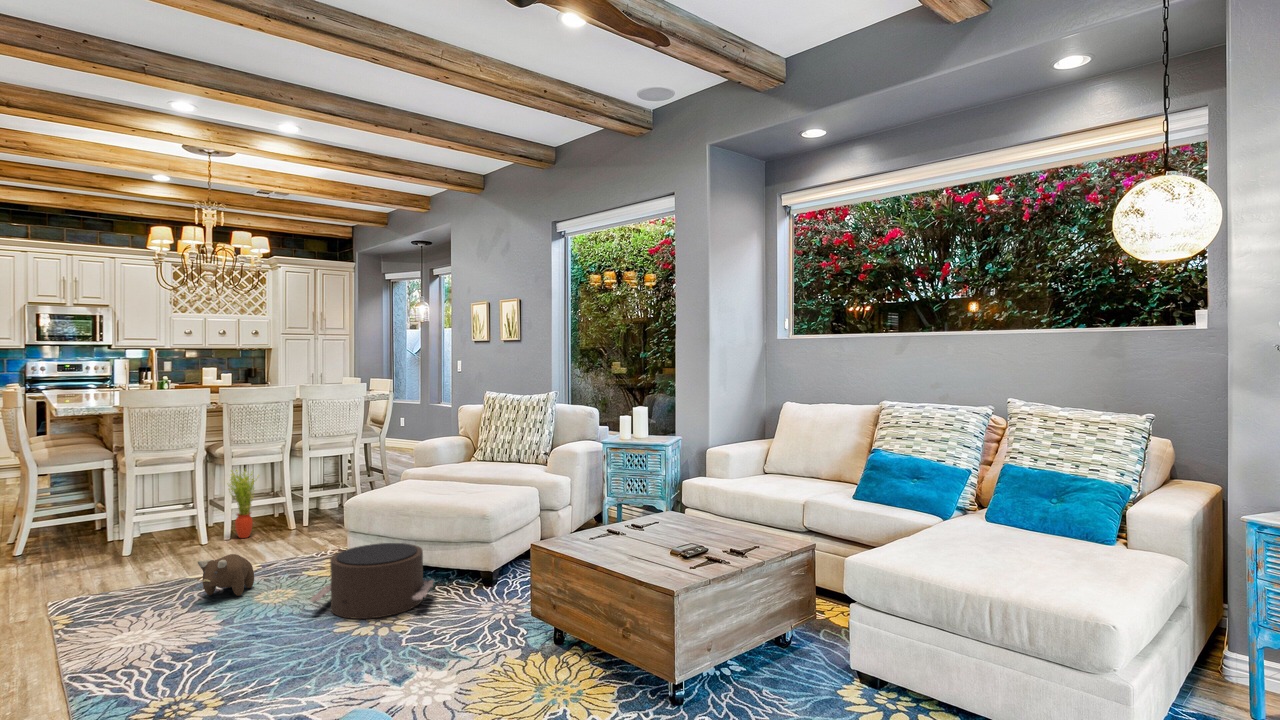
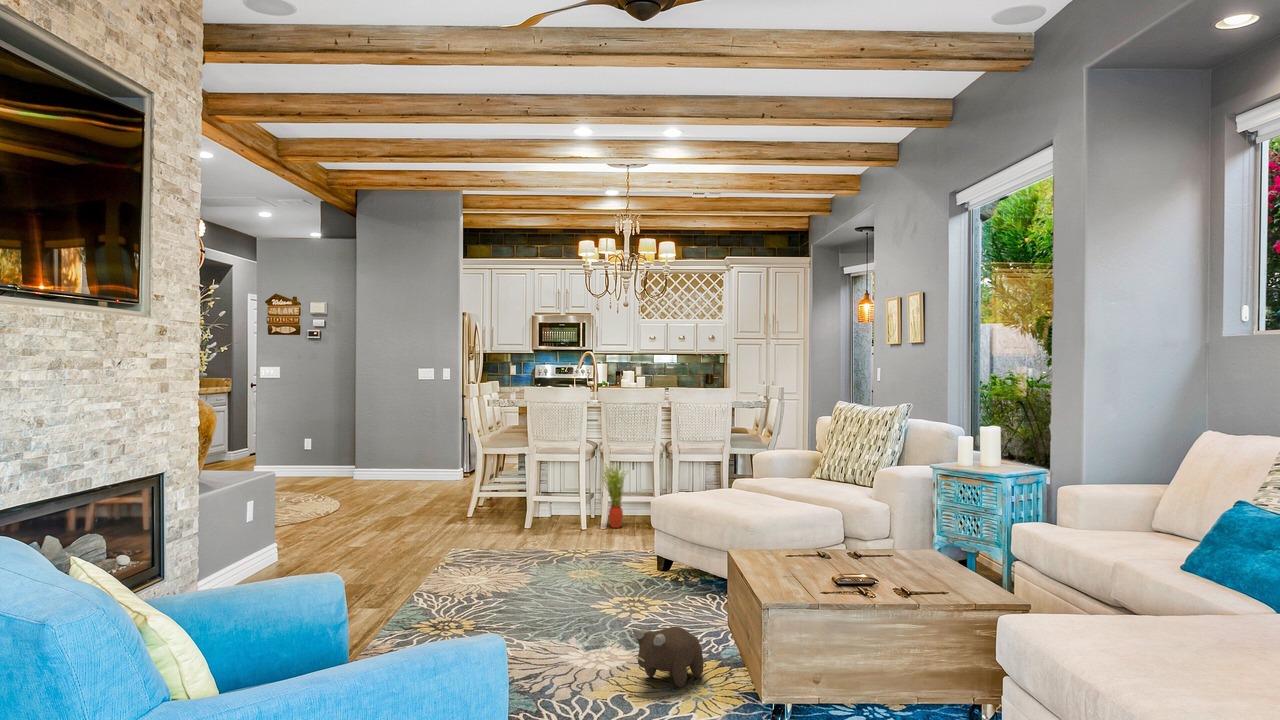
pouf: present [311,543,433,619] -> none [584,543,696,611]
plush toy: present [198,554,254,596] -> present [633,626,703,688]

